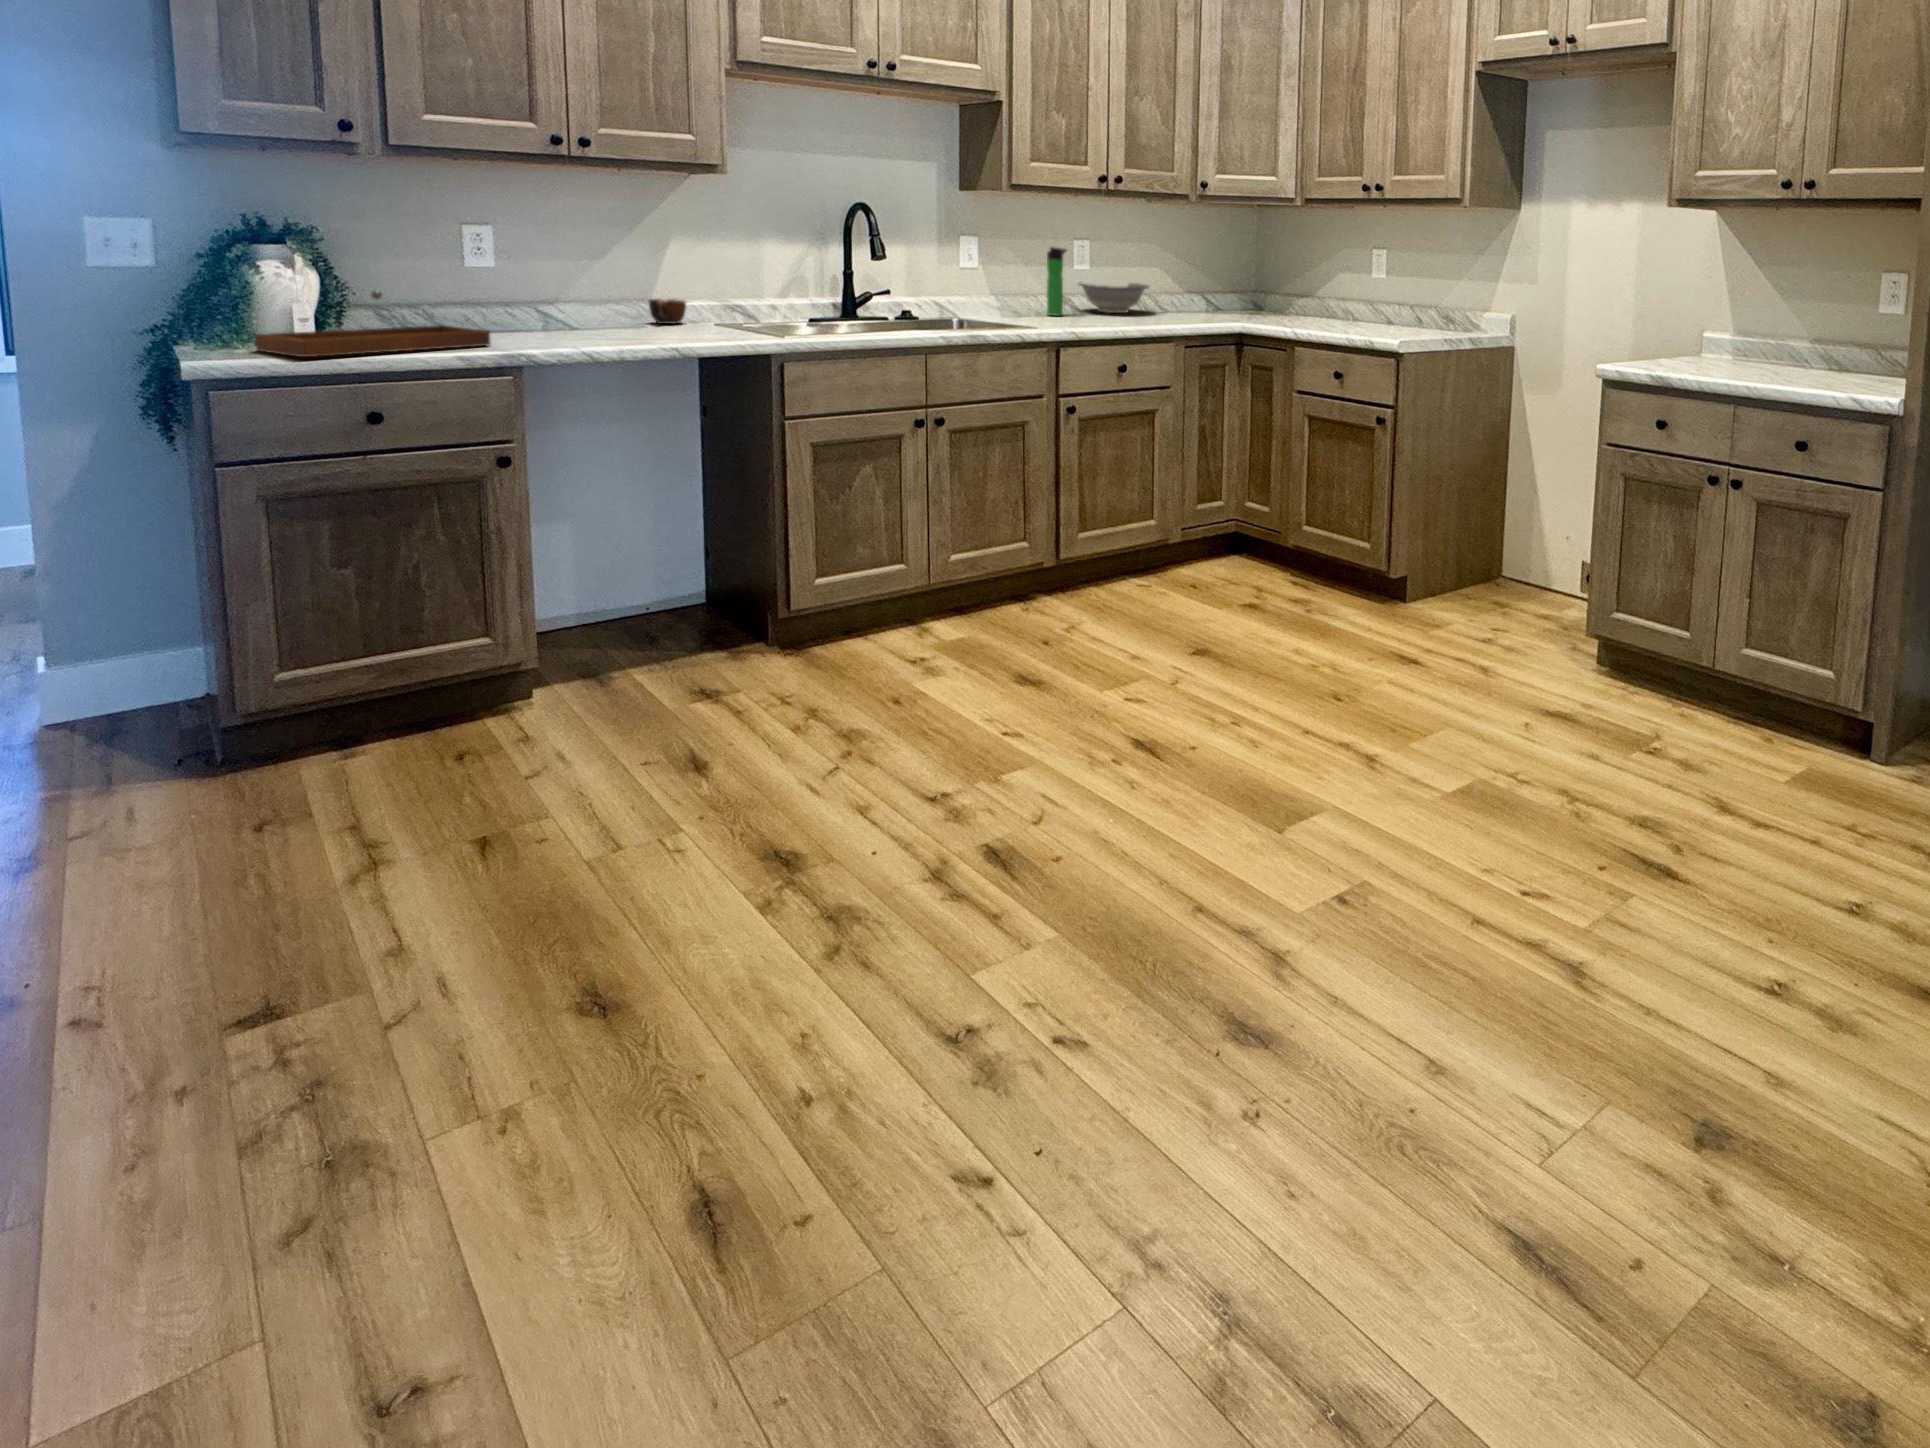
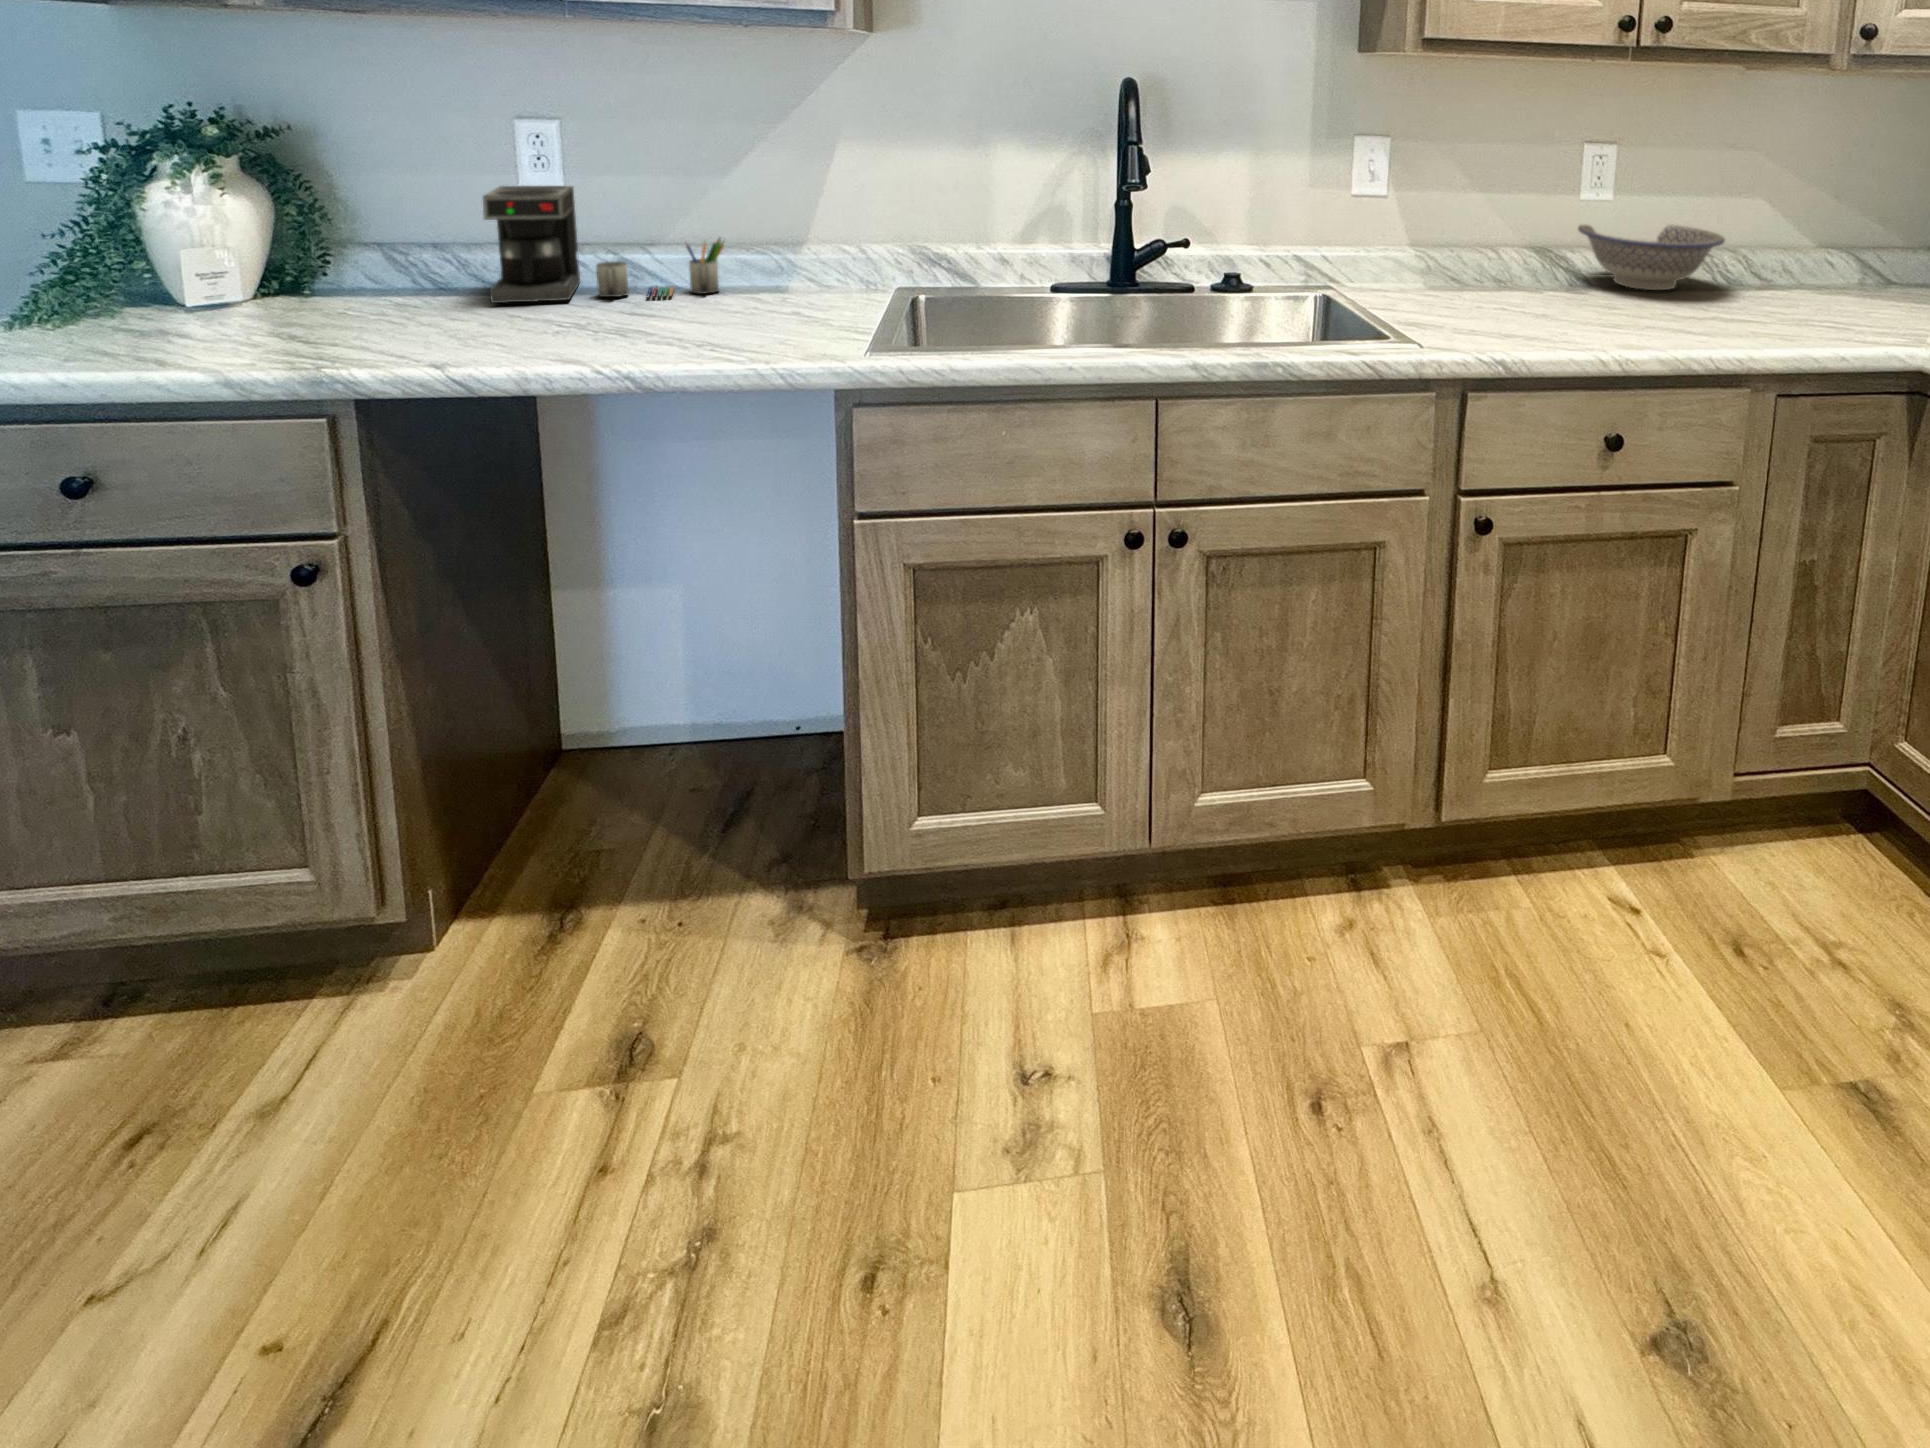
bottle: present [1047,247,1067,316] -> none [1502,161,1553,294]
coffee maker: none [458,266,617,333] -> present [483,186,724,303]
tray: present [255,290,491,357] -> none [17,237,417,366]
mug: present [649,299,686,324] -> none [786,242,850,287]

